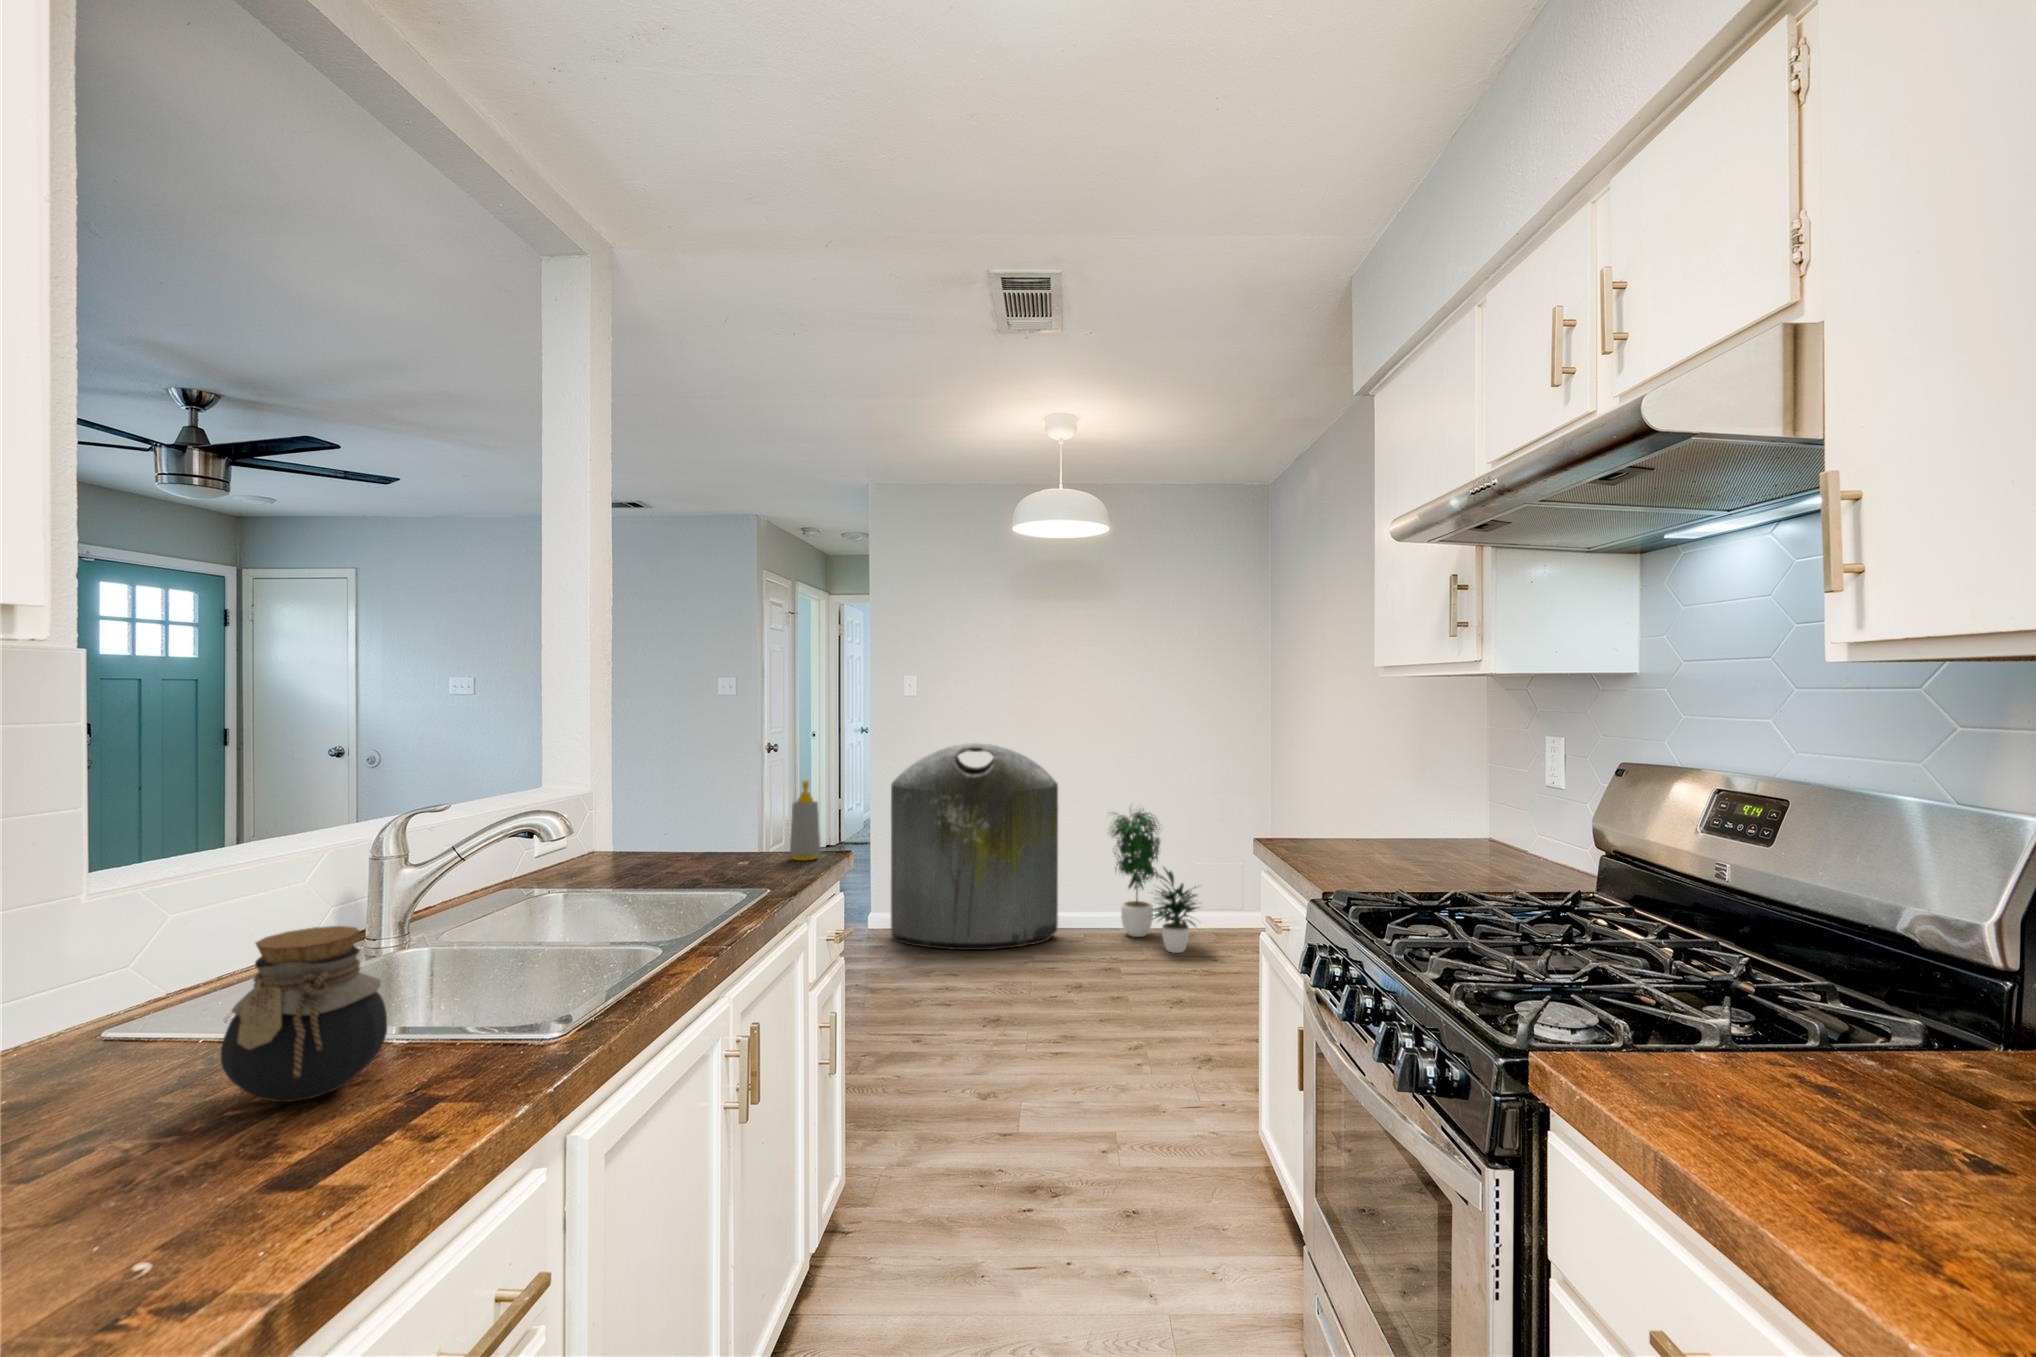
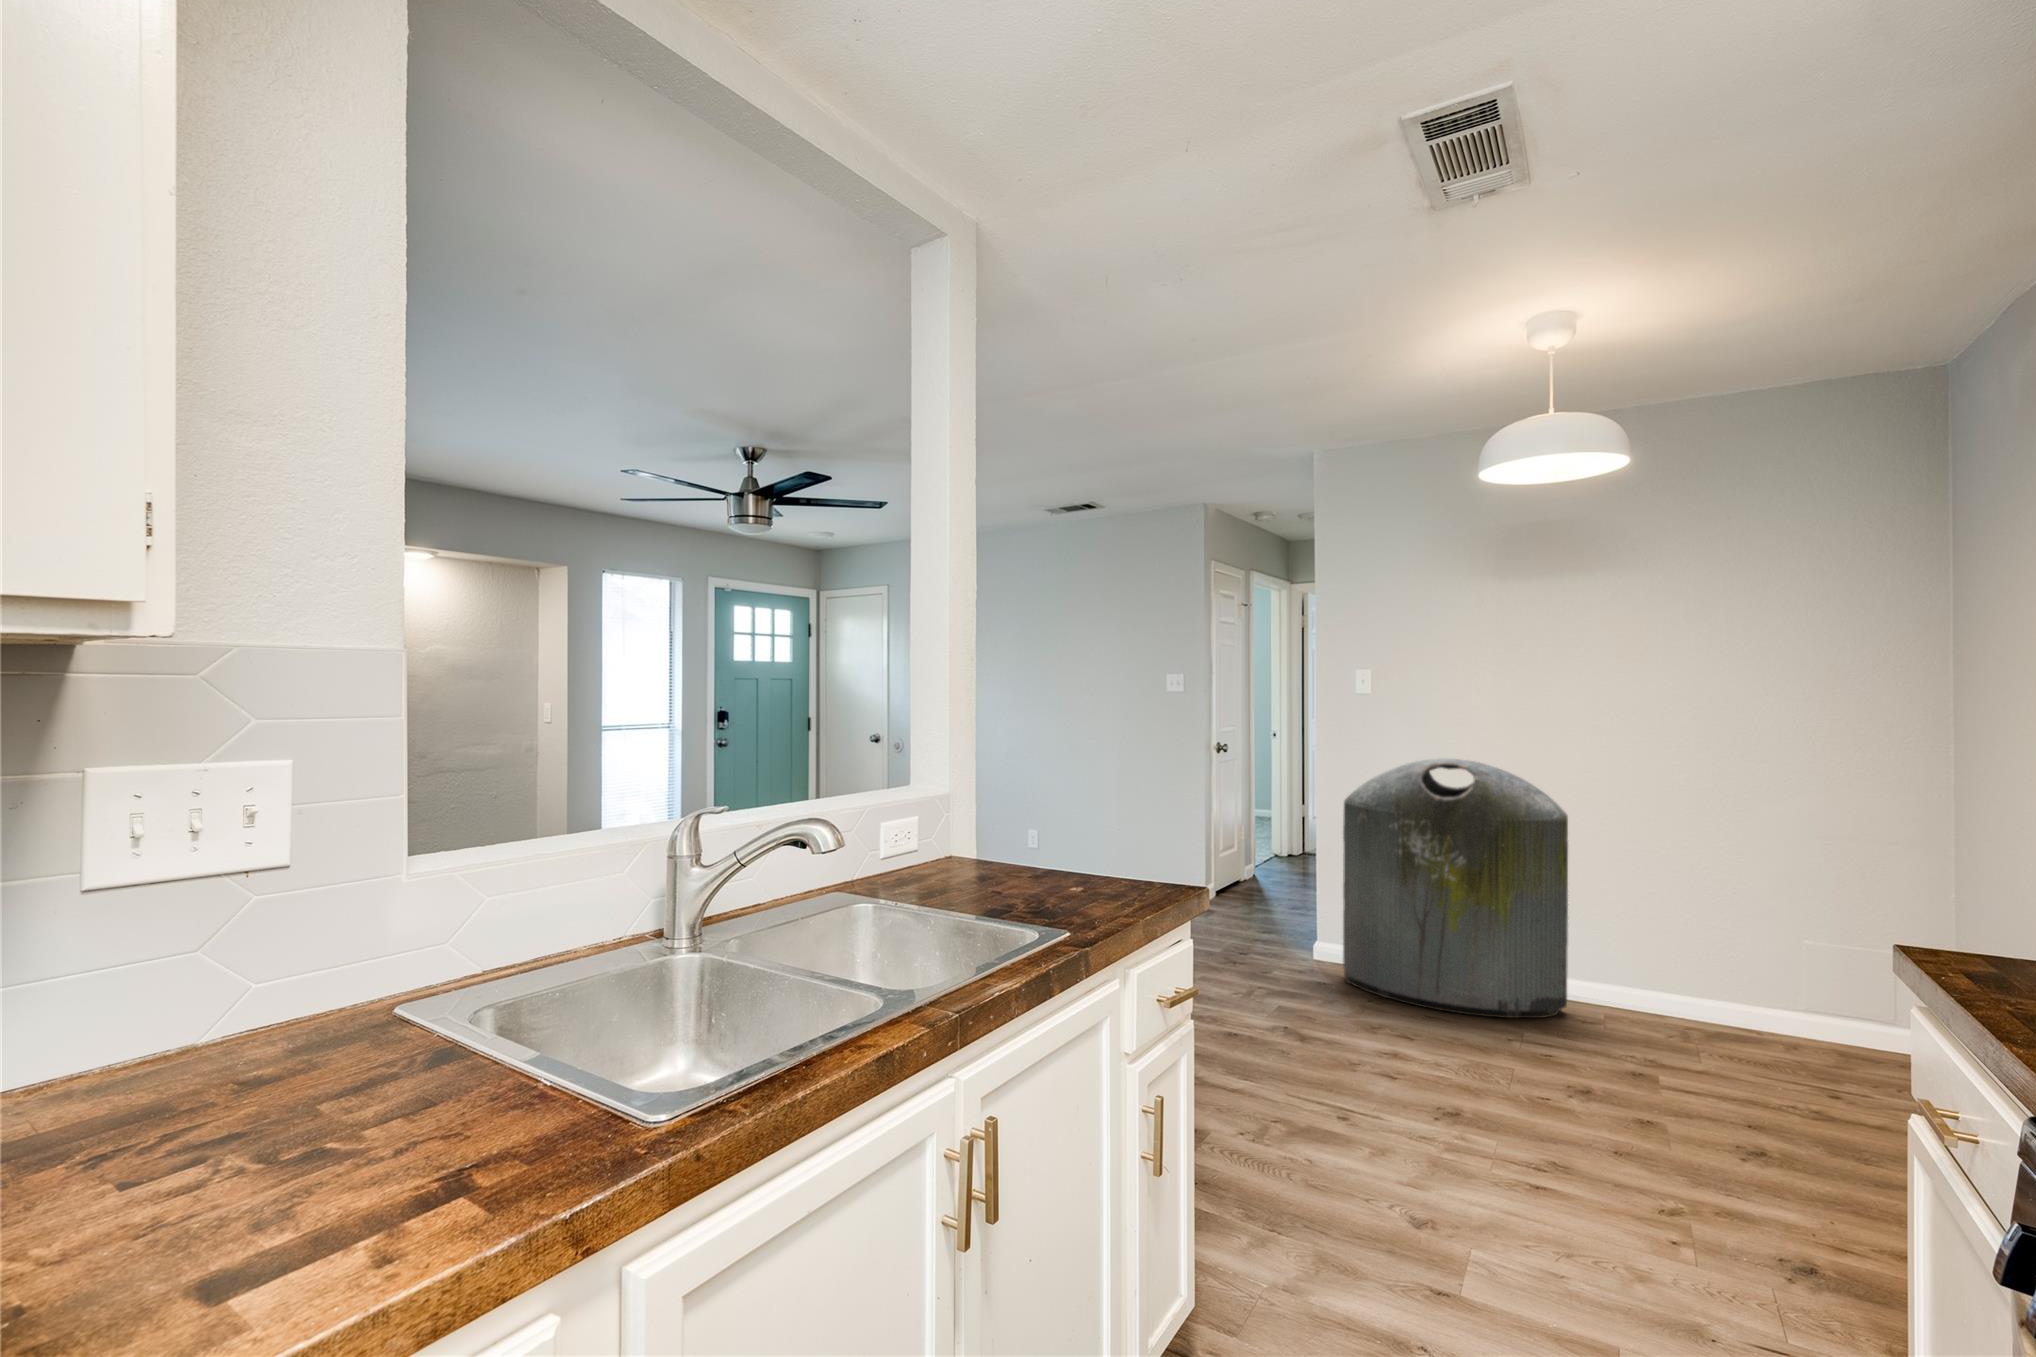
soap bottle: present [790,780,820,861] -> none [1127,802,1162,897]
potted plant: present [1111,810,1199,953] -> none [1643,847,1812,1072]
jar: present [220,926,387,1102] -> none [316,945,494,1132]

